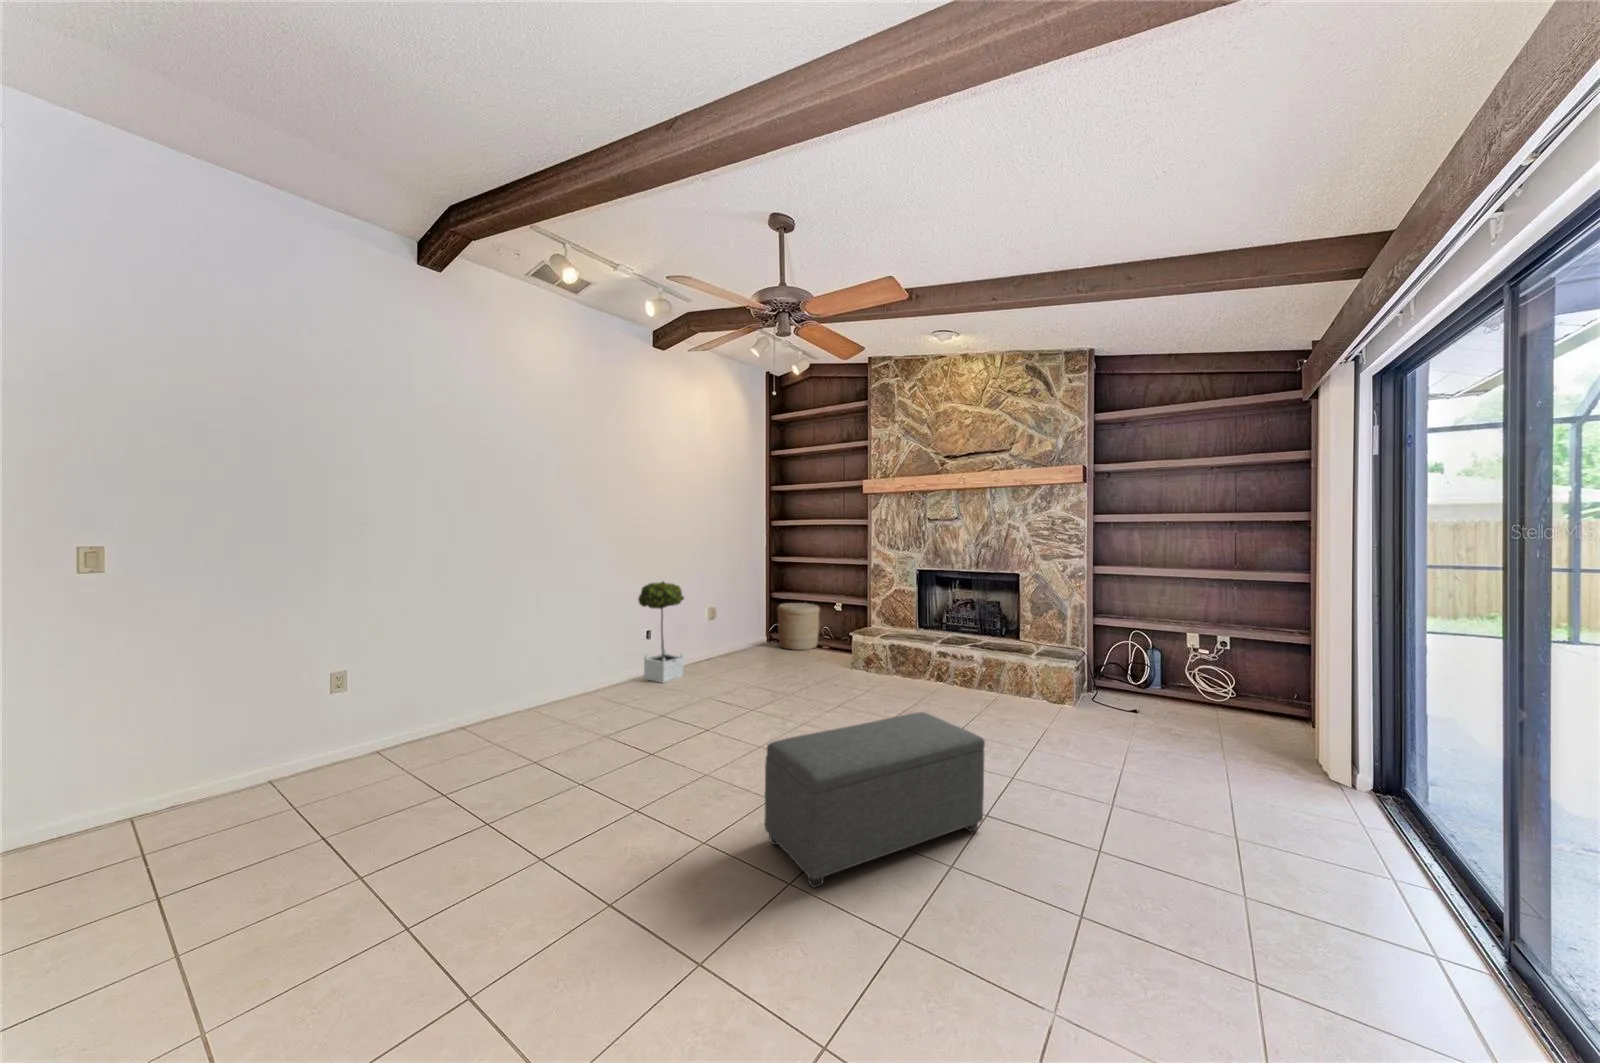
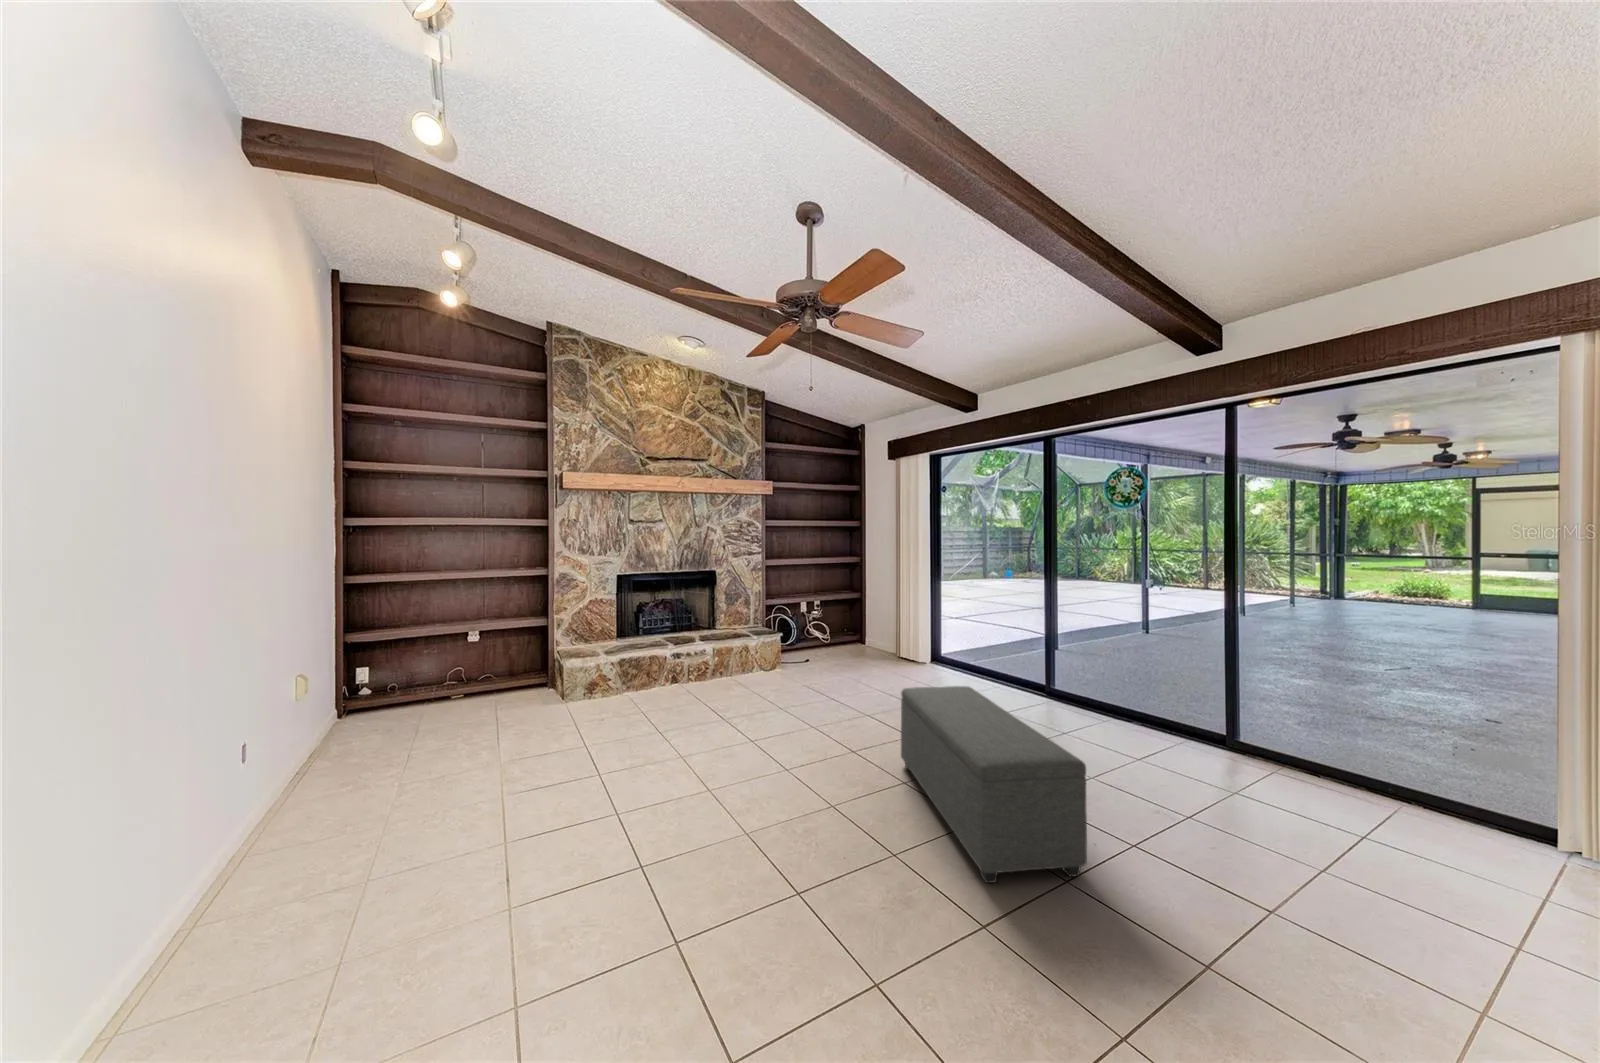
potted tree: present [638,581,684,683] -> none [157,640,314,905]
woven basket: present [777,603,820,650] -> none [368,642,452,720]

